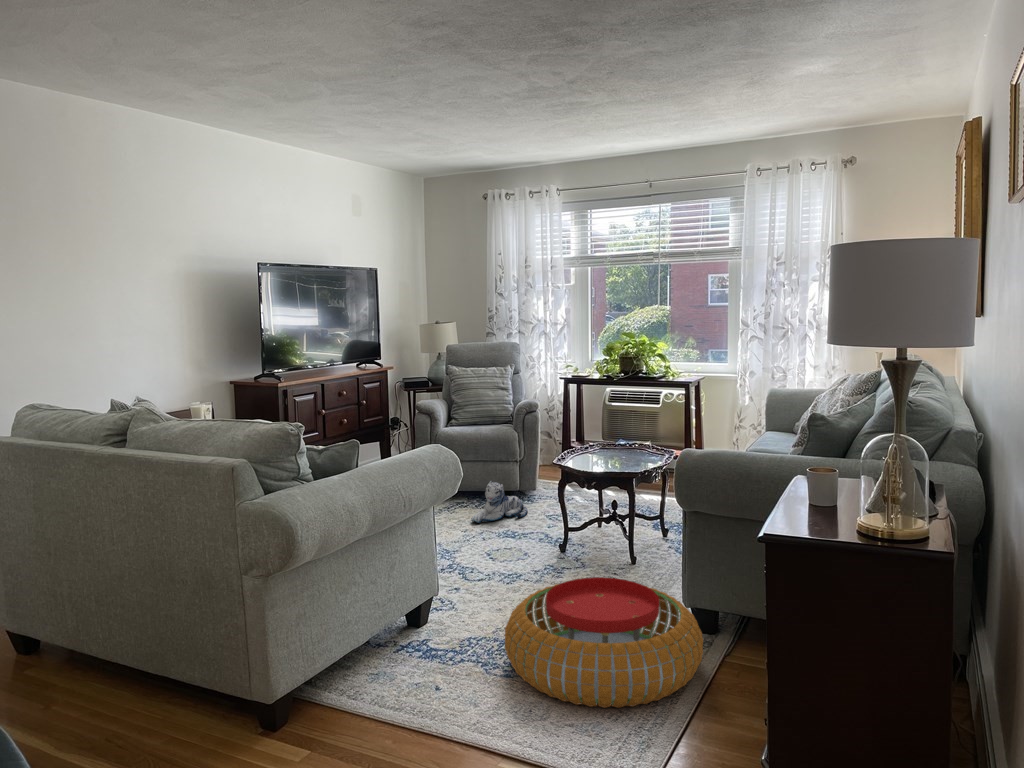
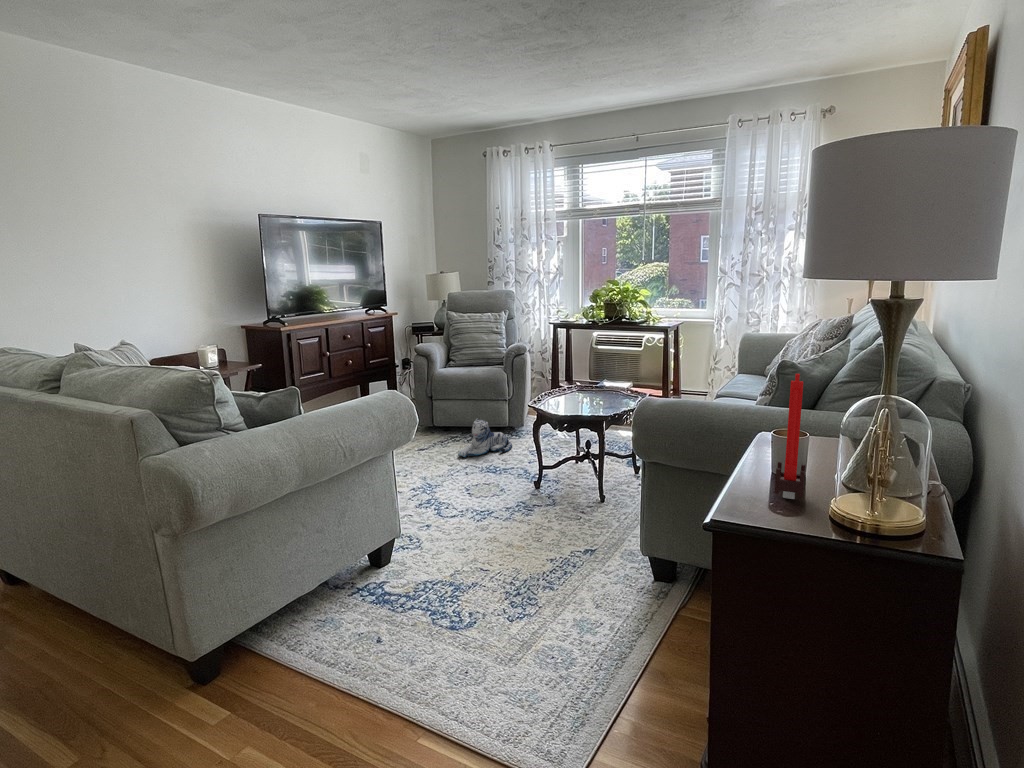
candle: none [813,420,837,525] -> present [775,374,805,499]
pouf: present [505,577,703,708] -> none [451,526,655,672]

